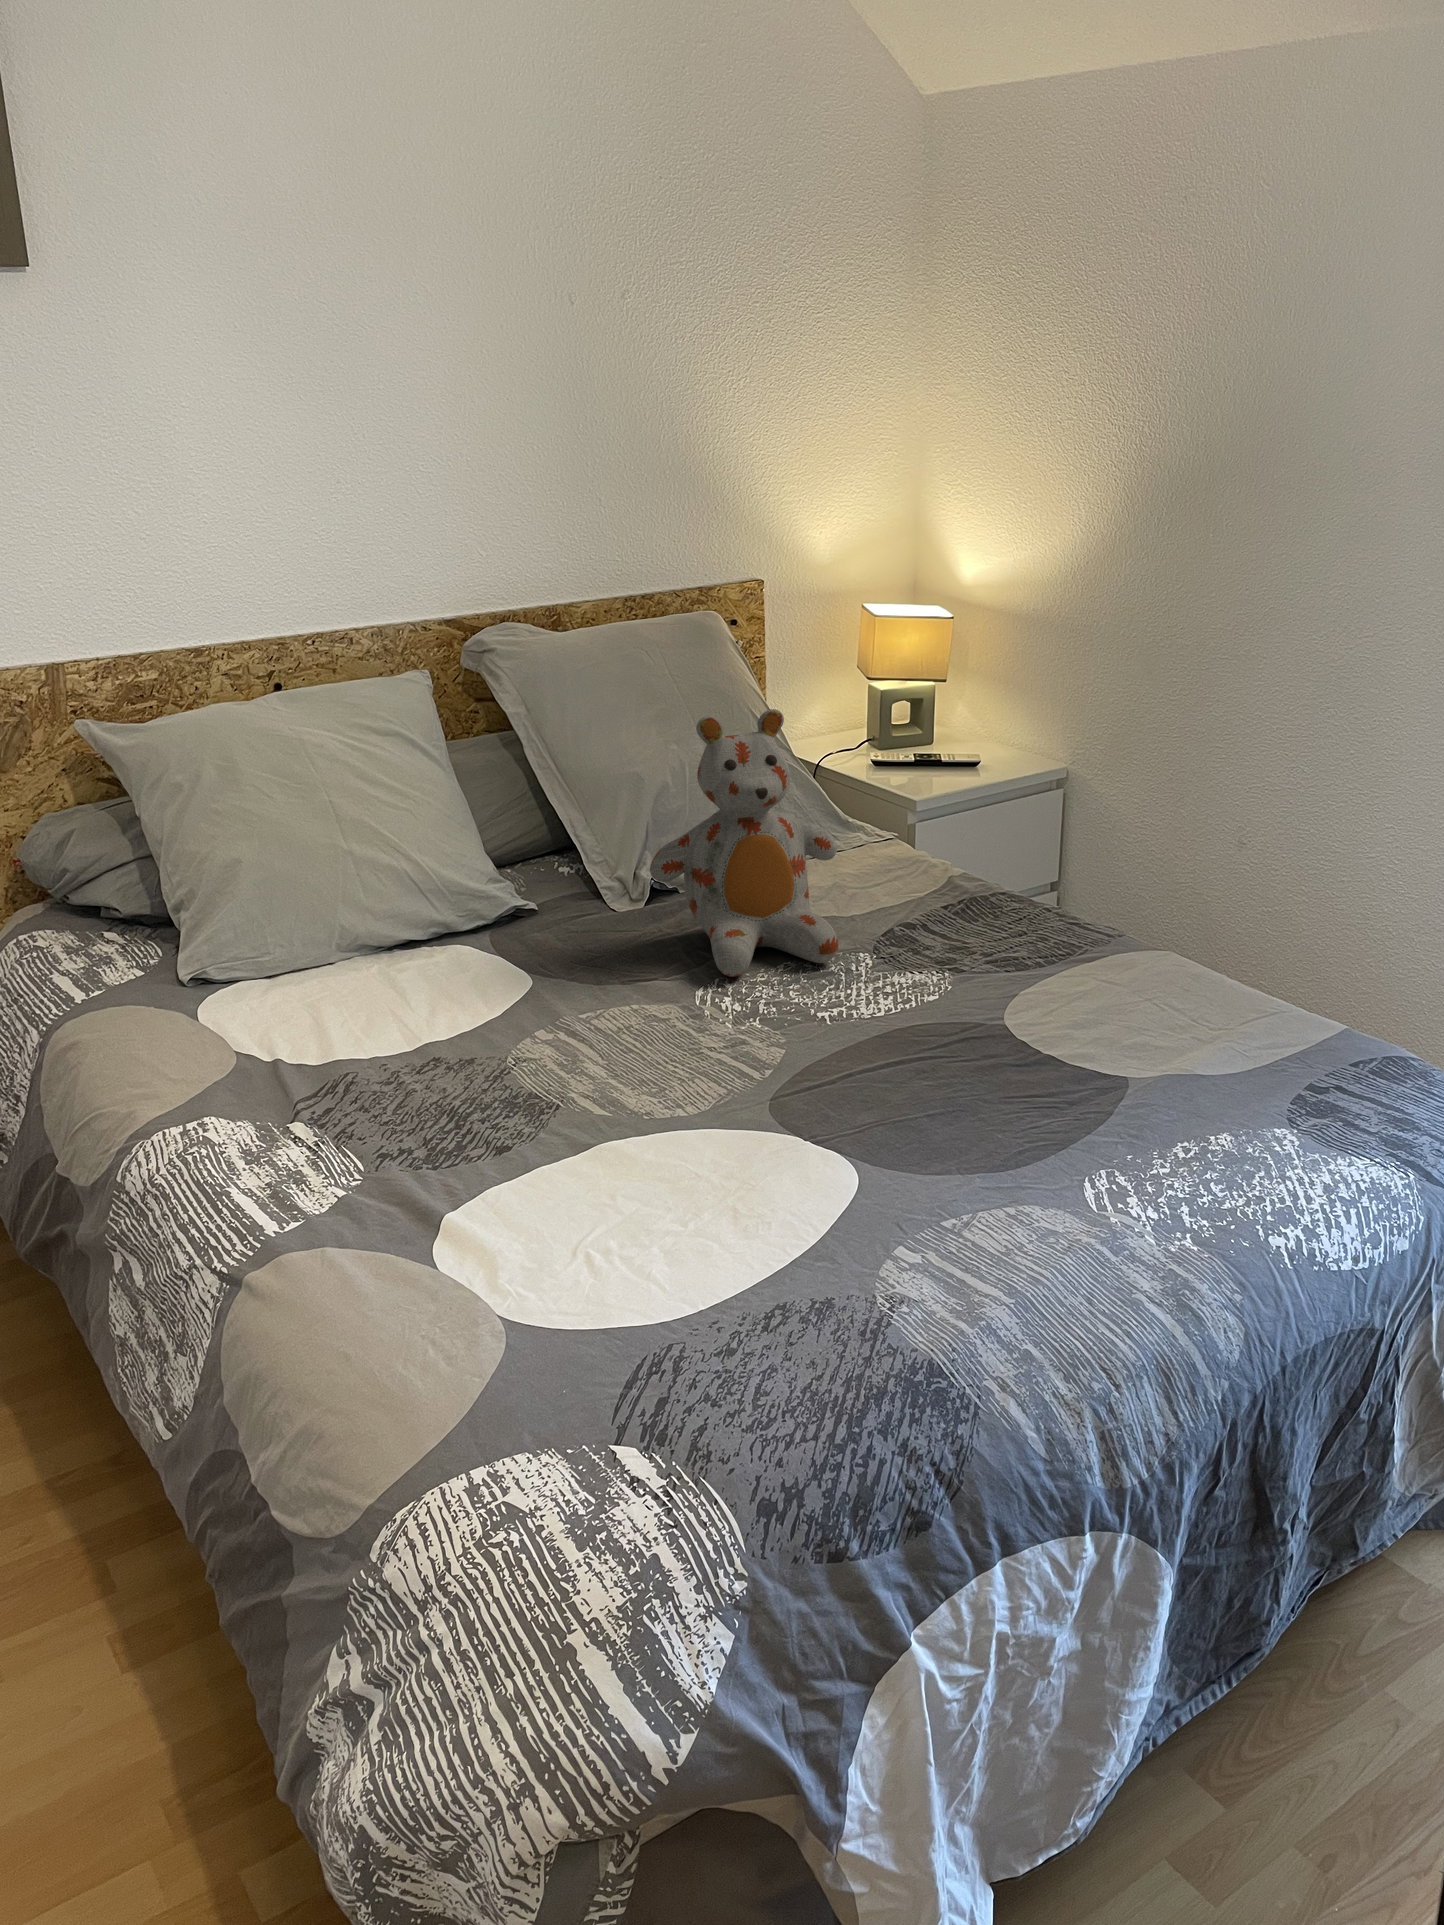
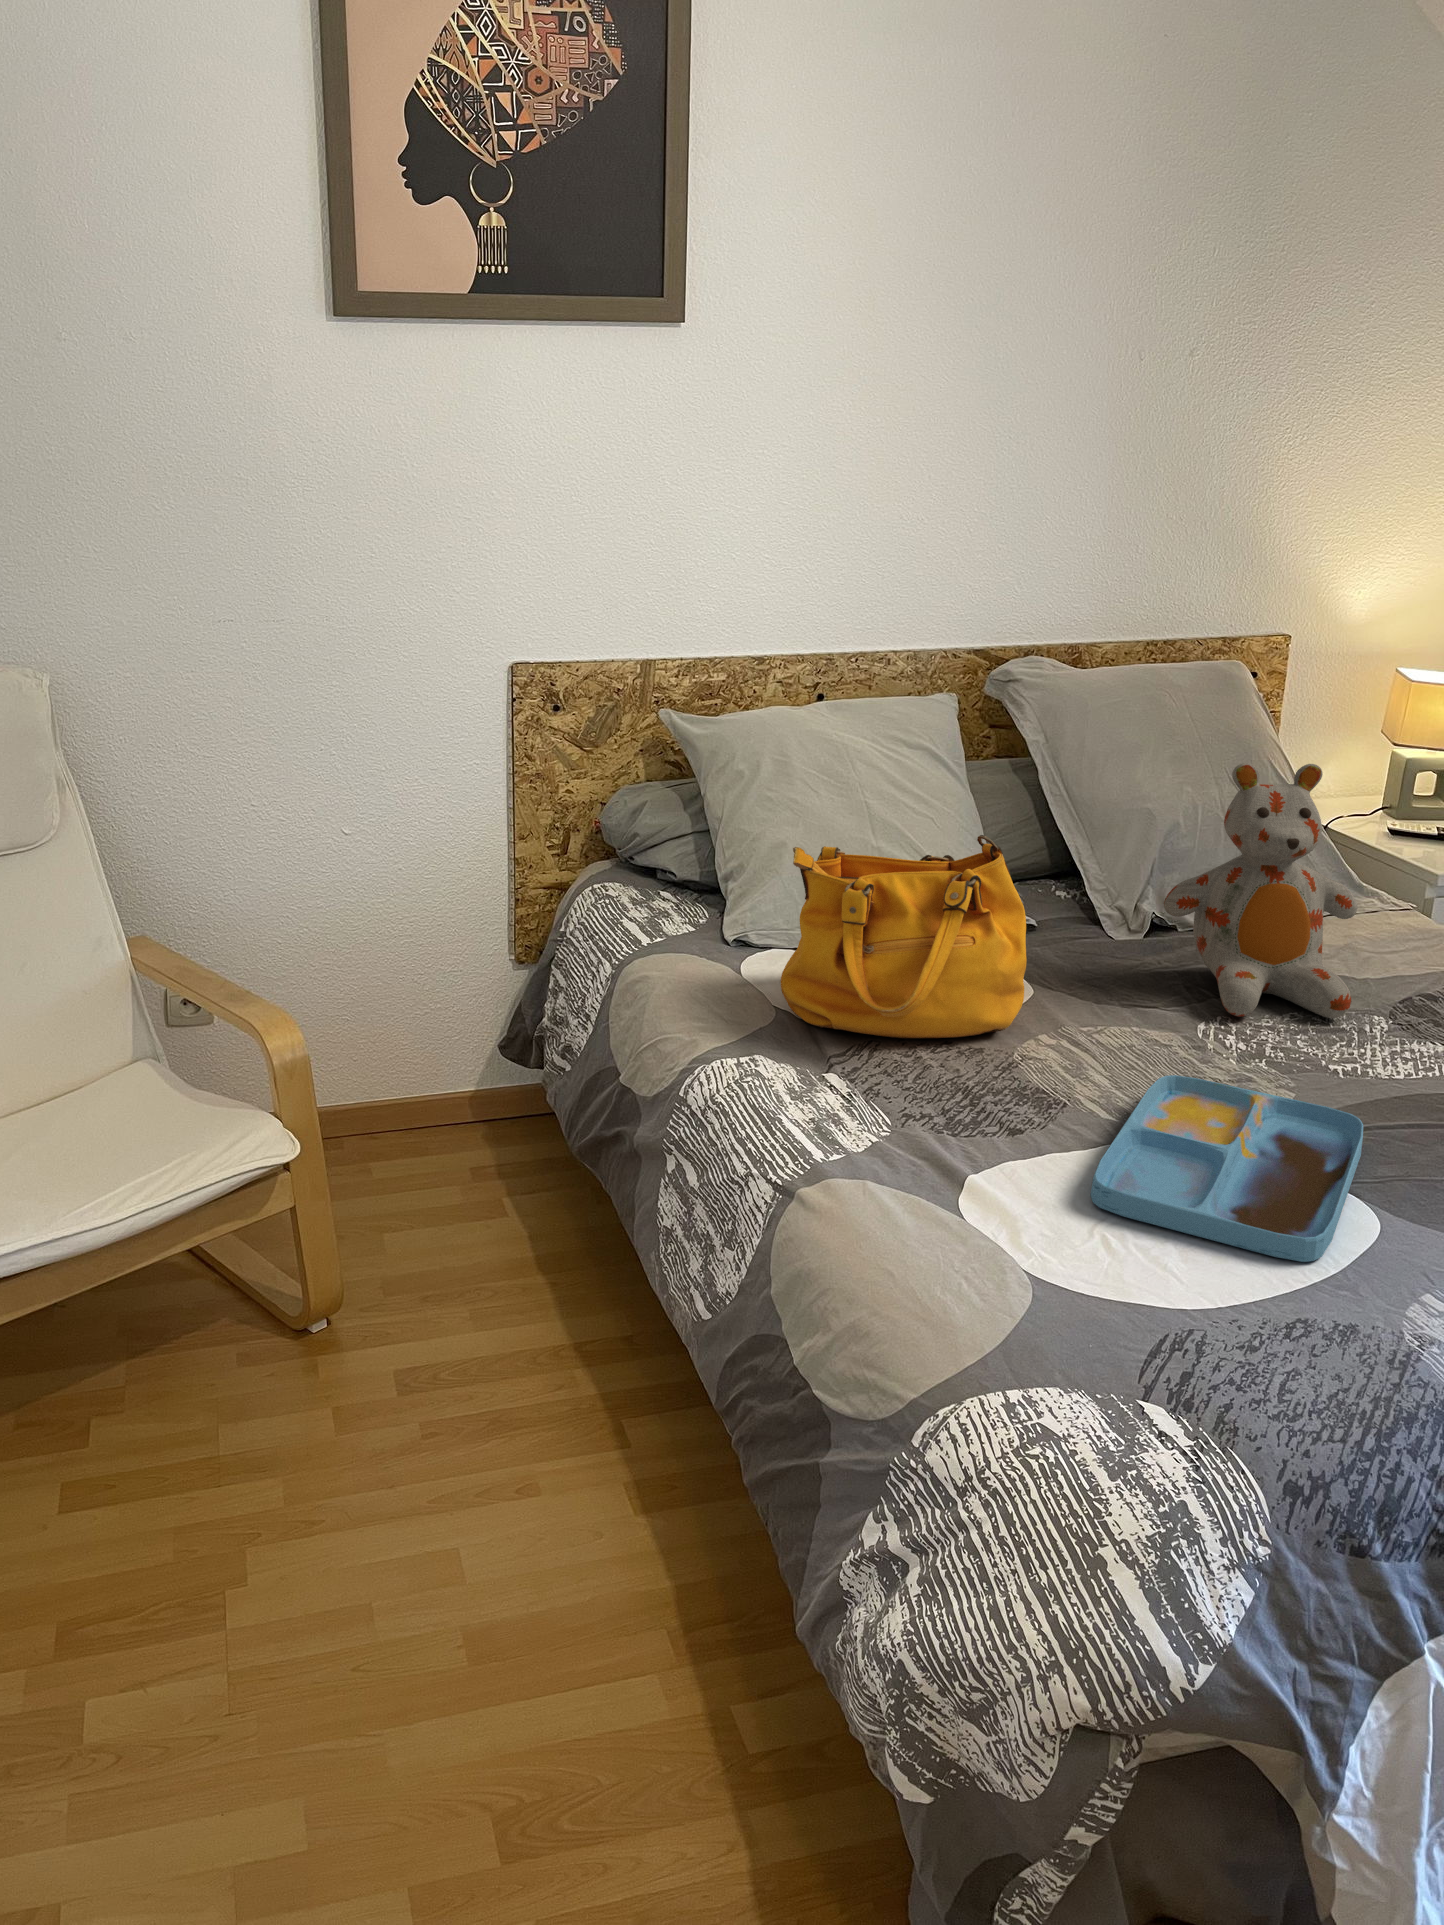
handbag: none [222,827,510,1069] -> present [781,835,1027,1038]
tray: none [571,1055,846,1241] -> present [1091,1075,1363,1262]

